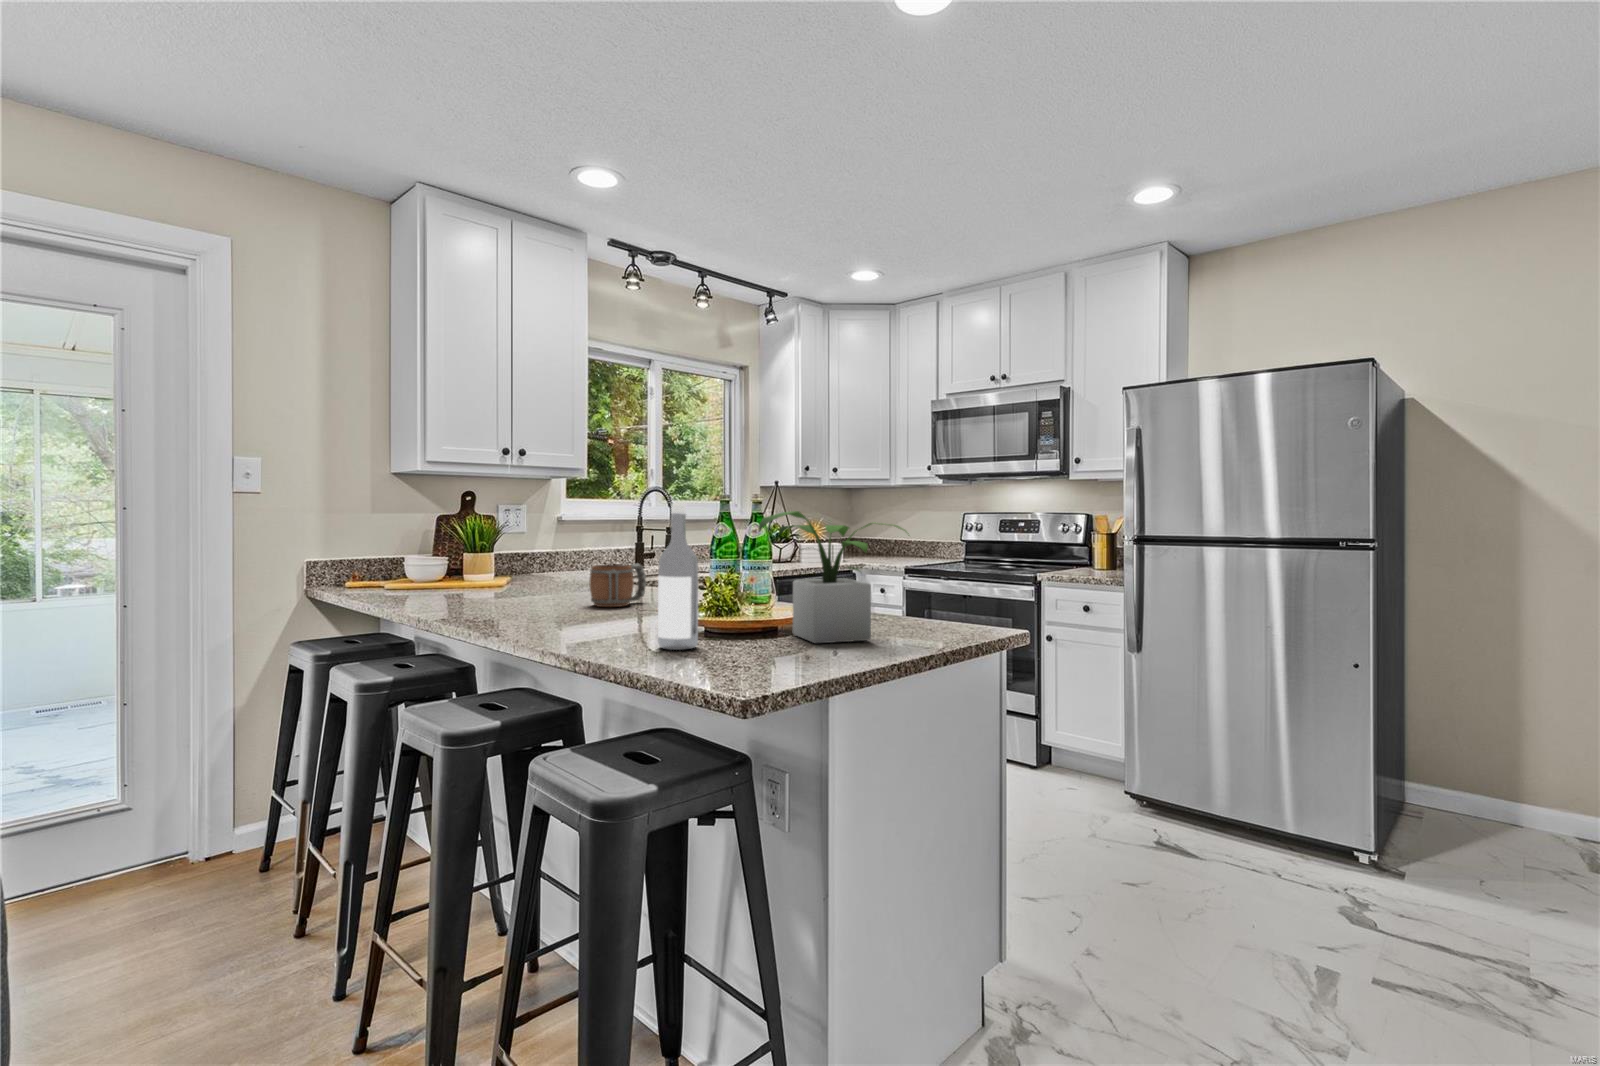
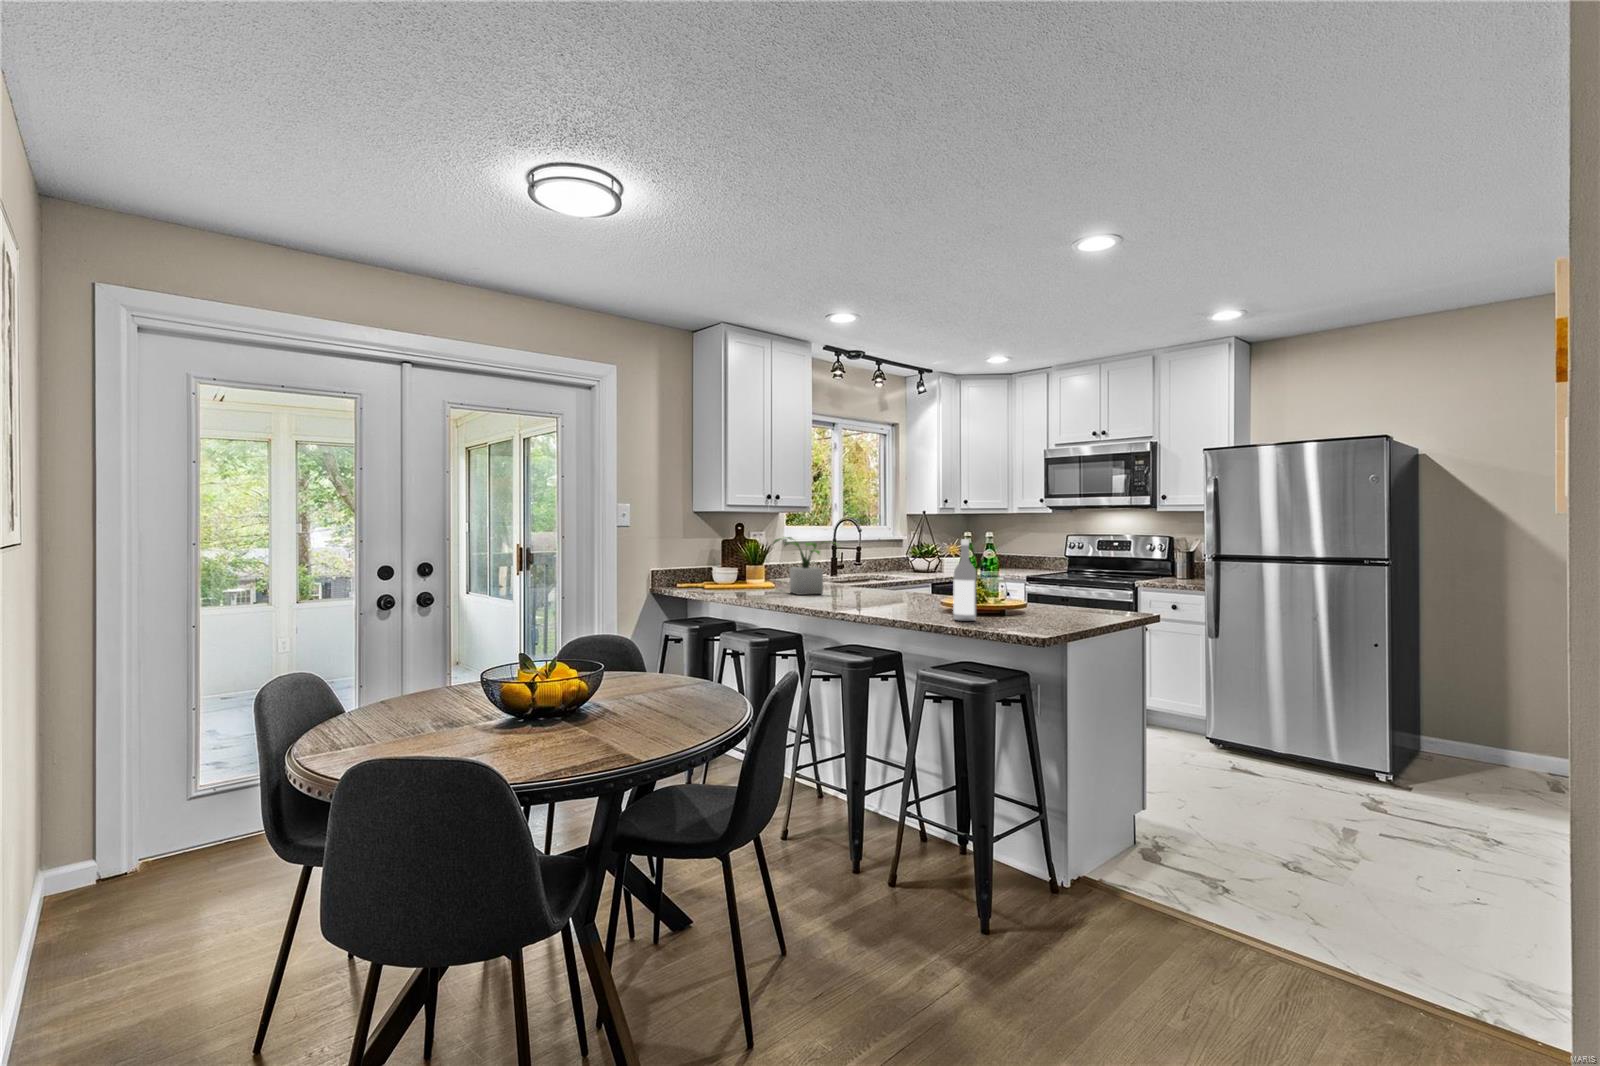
potted plant: present [759,511,907,643] -> present [773,537,823,595]
mug: present [589,564,646,607] -> none [861,573,892,601]

